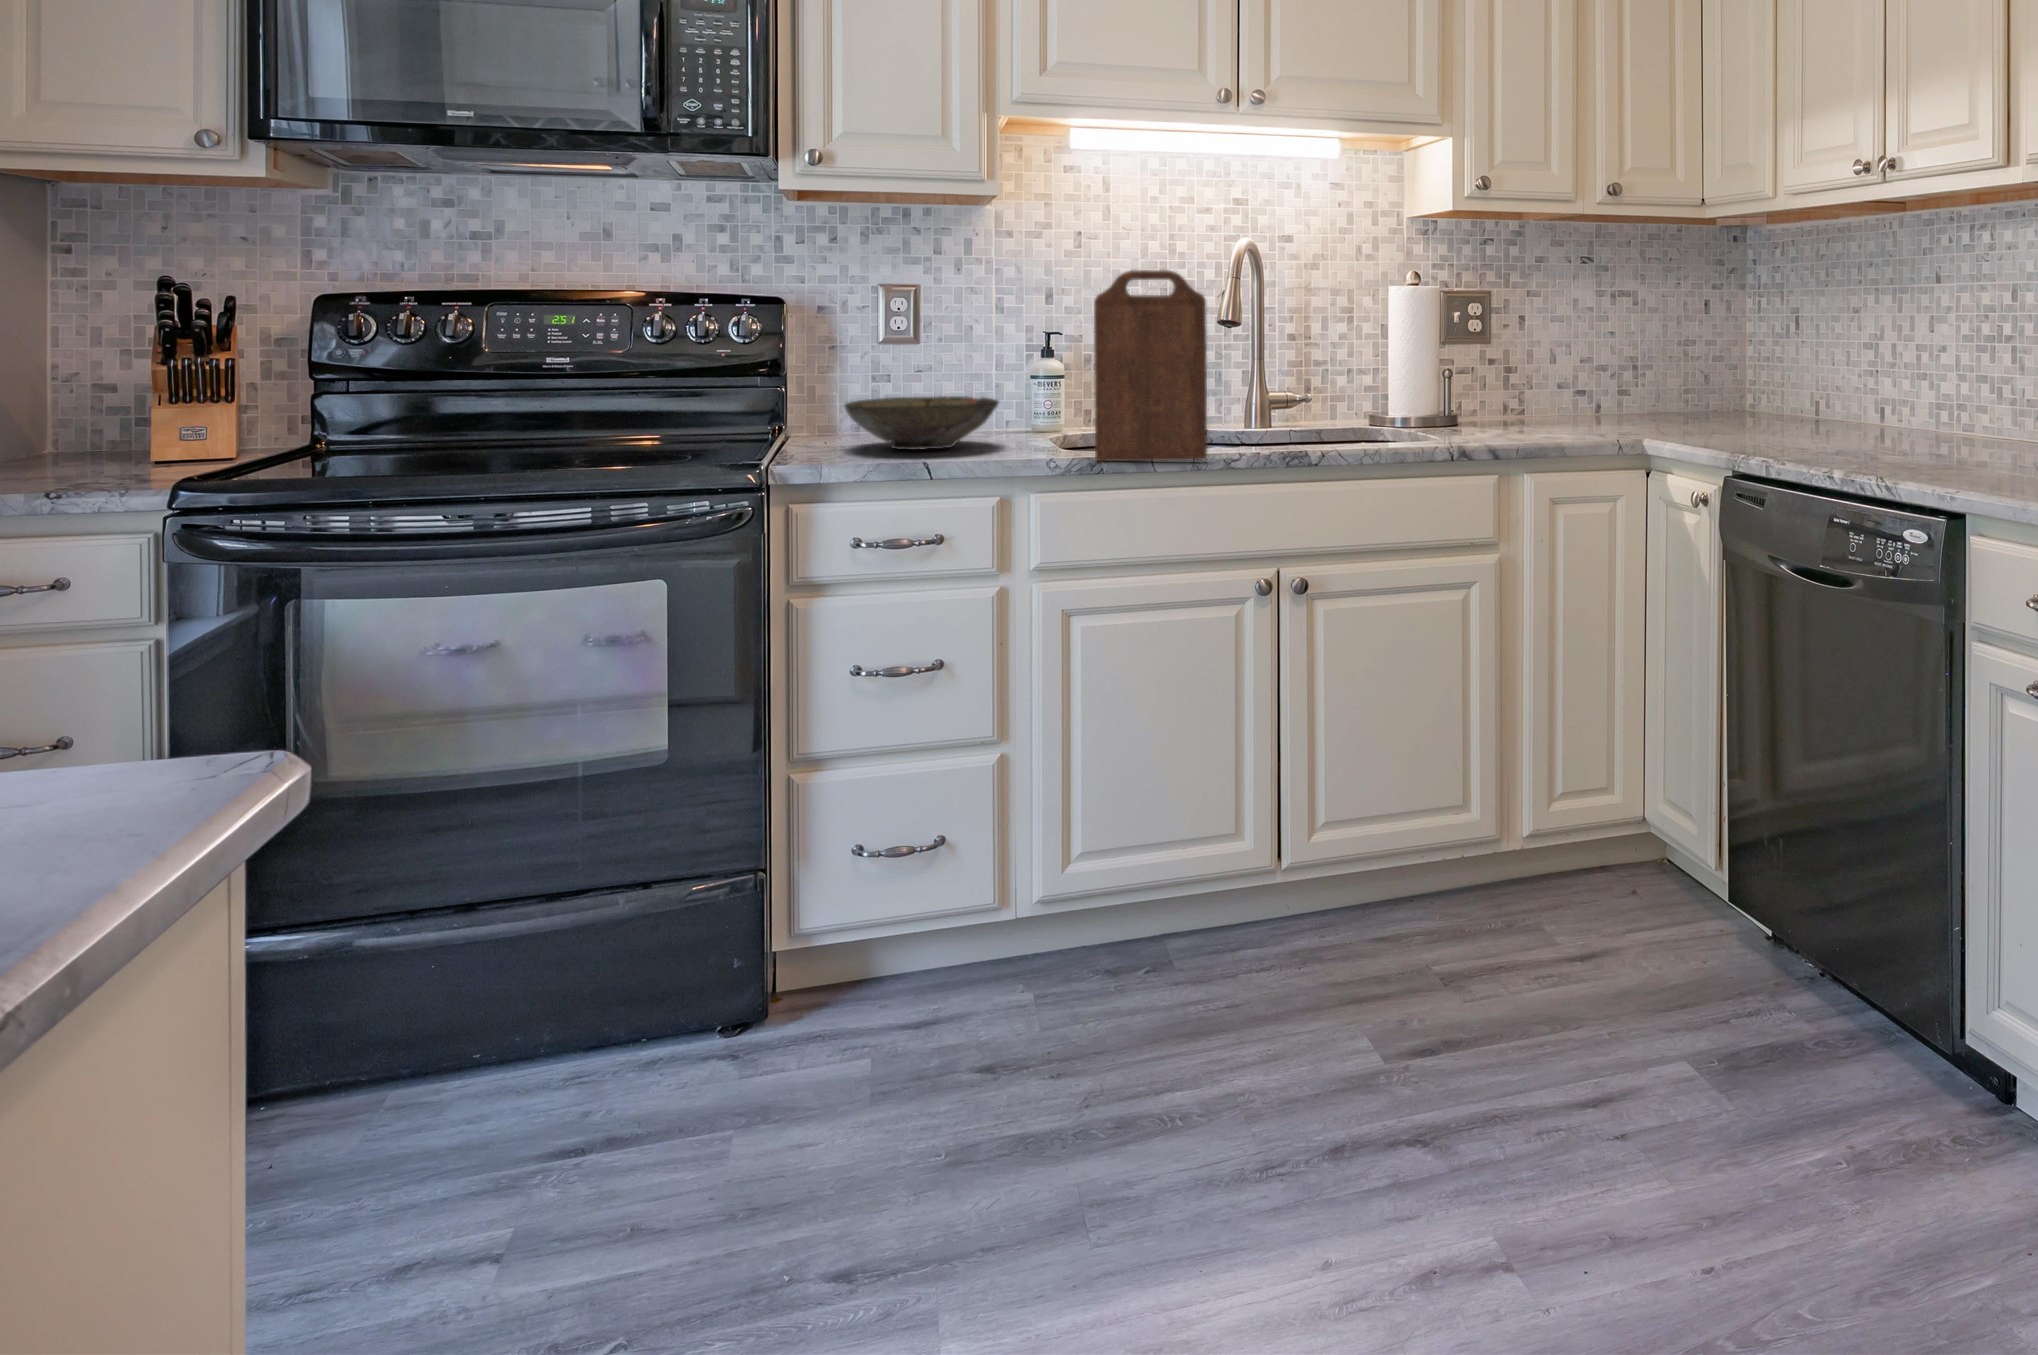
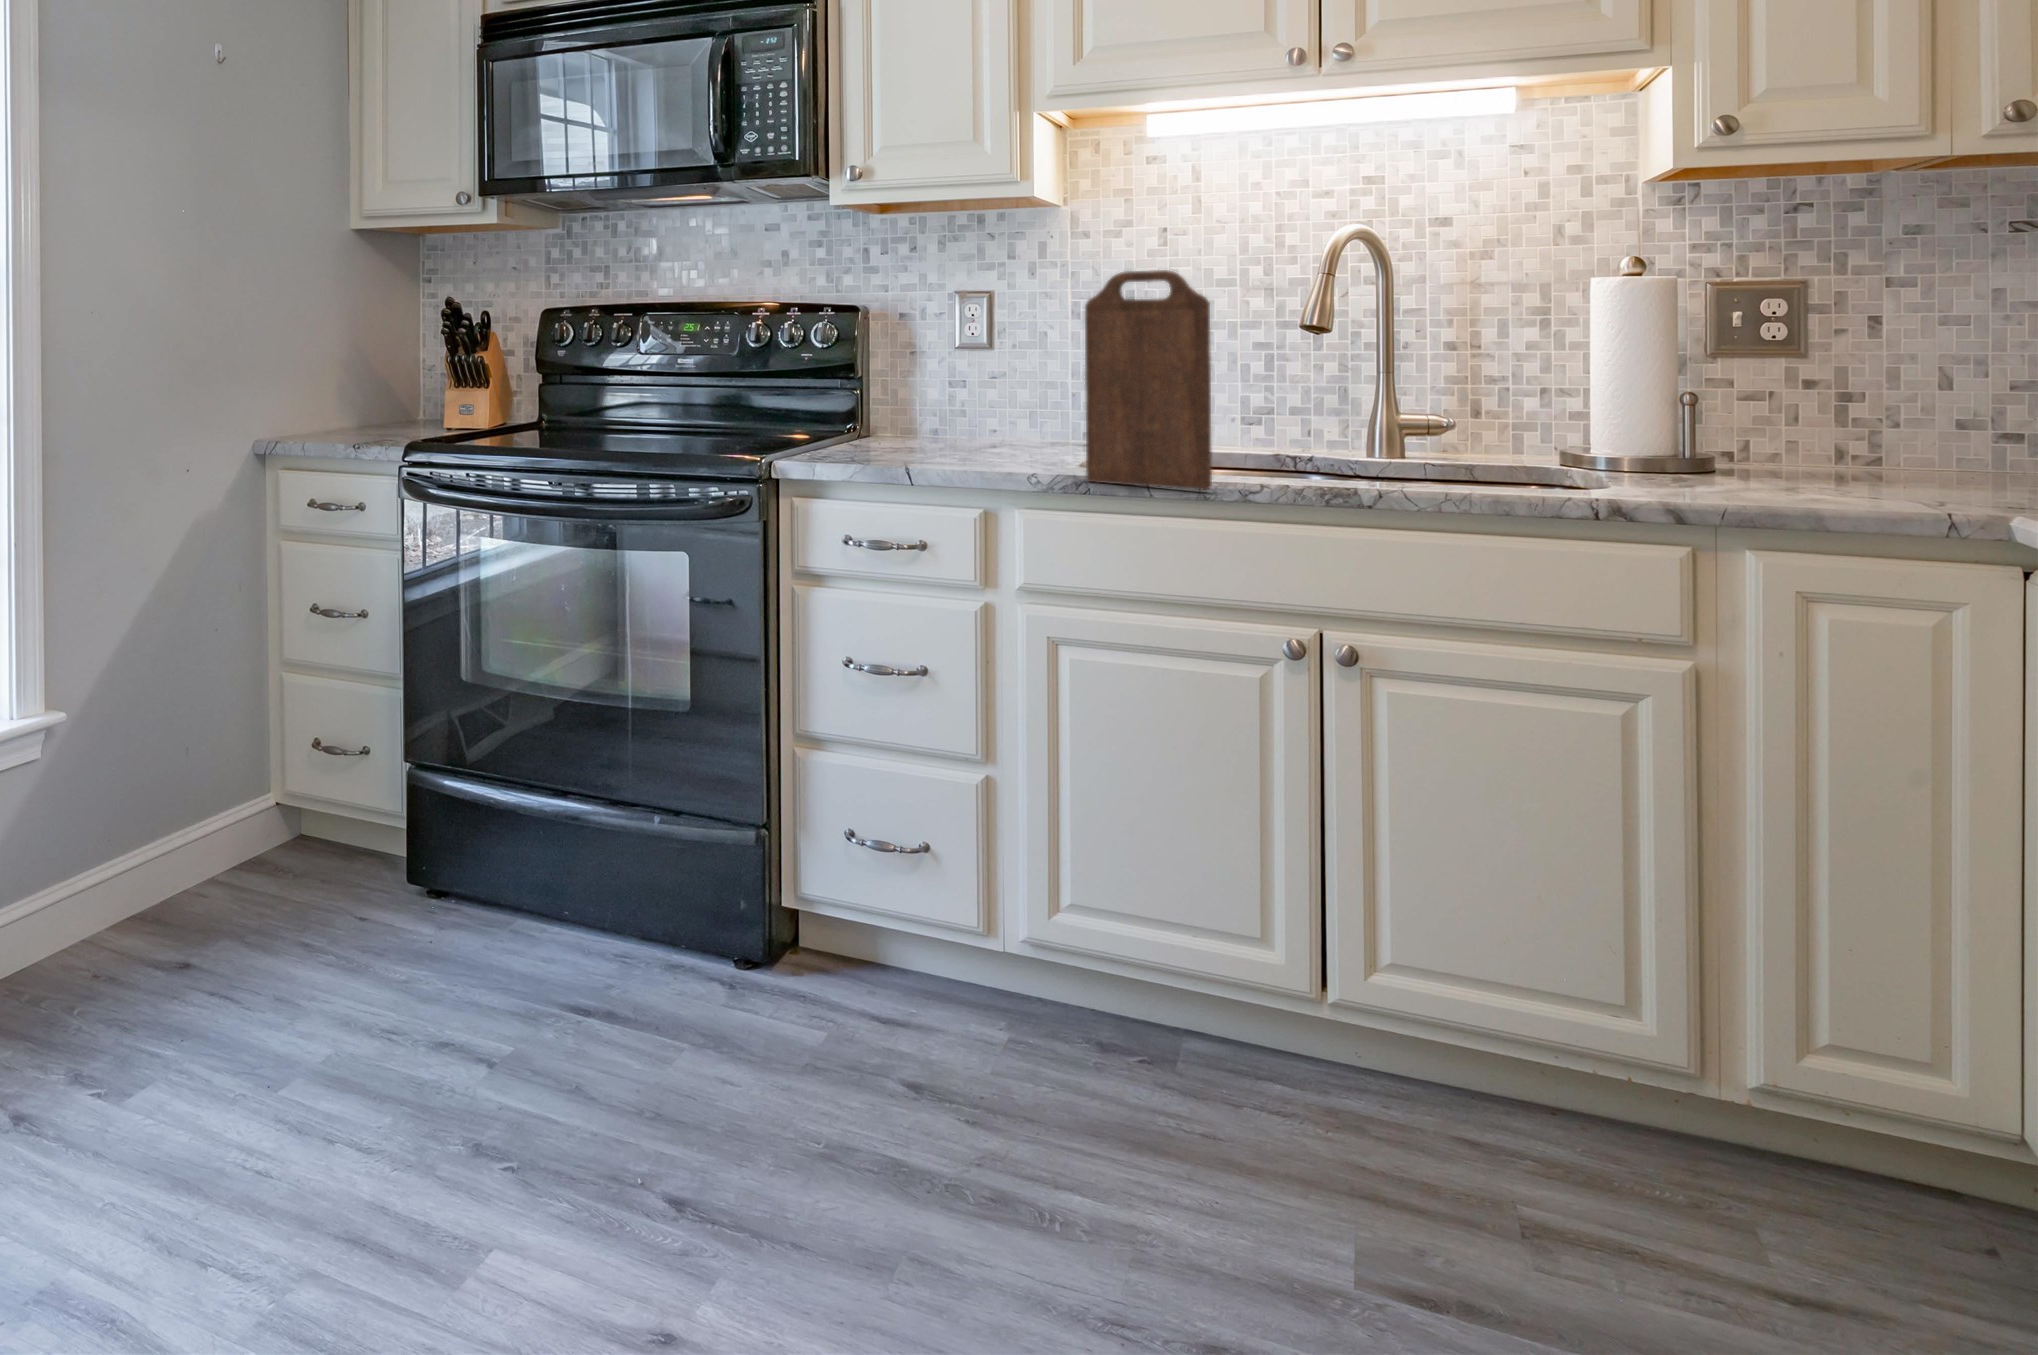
bowl: present [845,396,999,450] -> none [875,403,1028,457]

